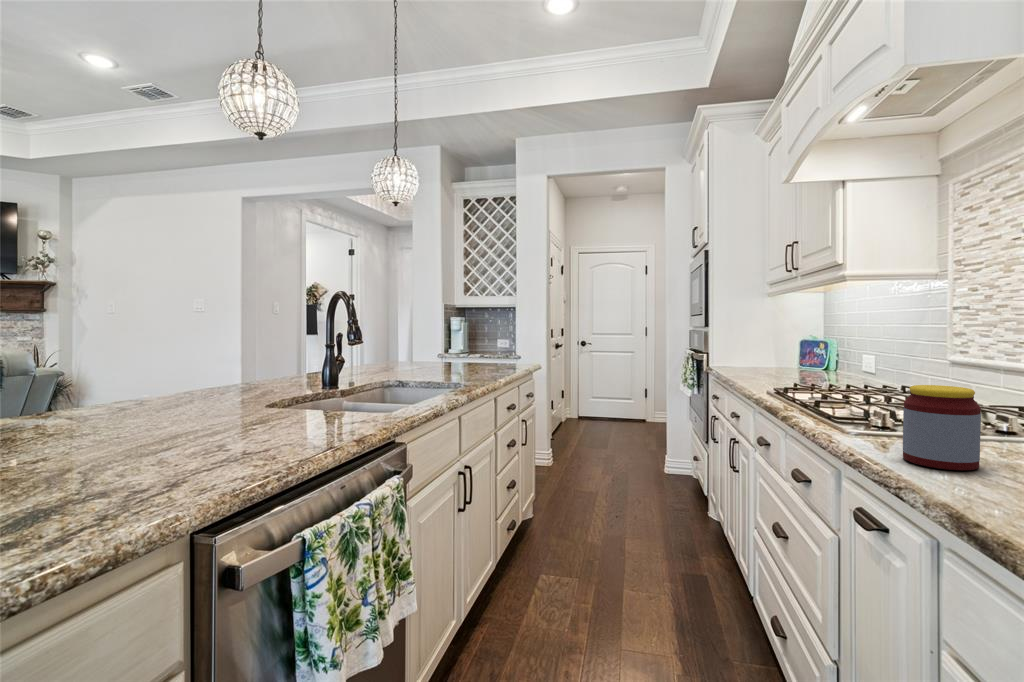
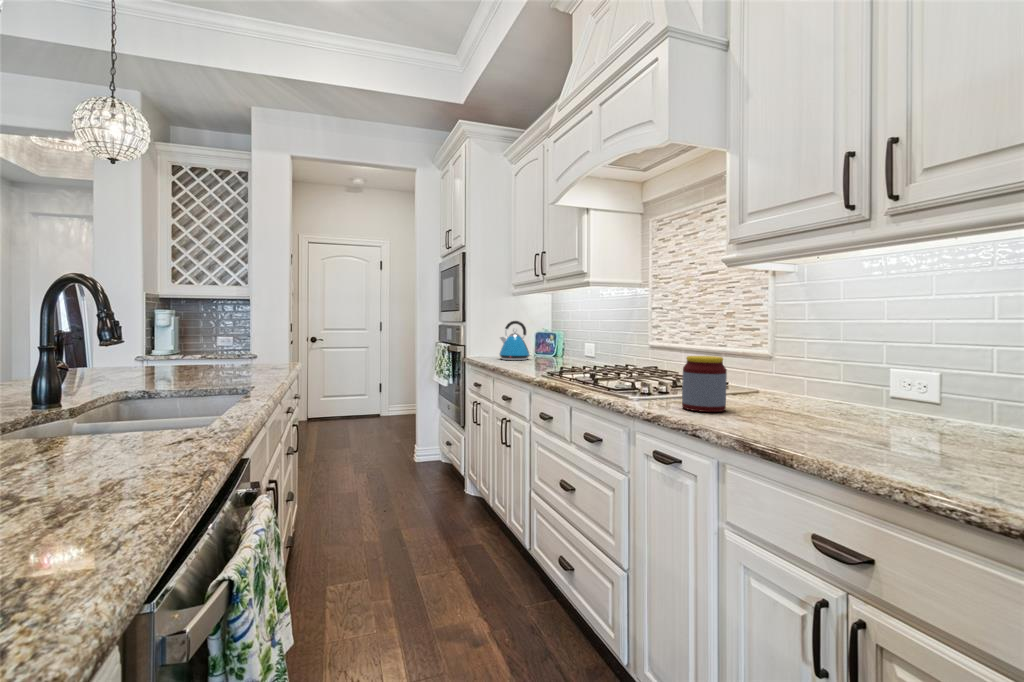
kettle: none [746,324,789,371] -> present [499,321,530,360]

